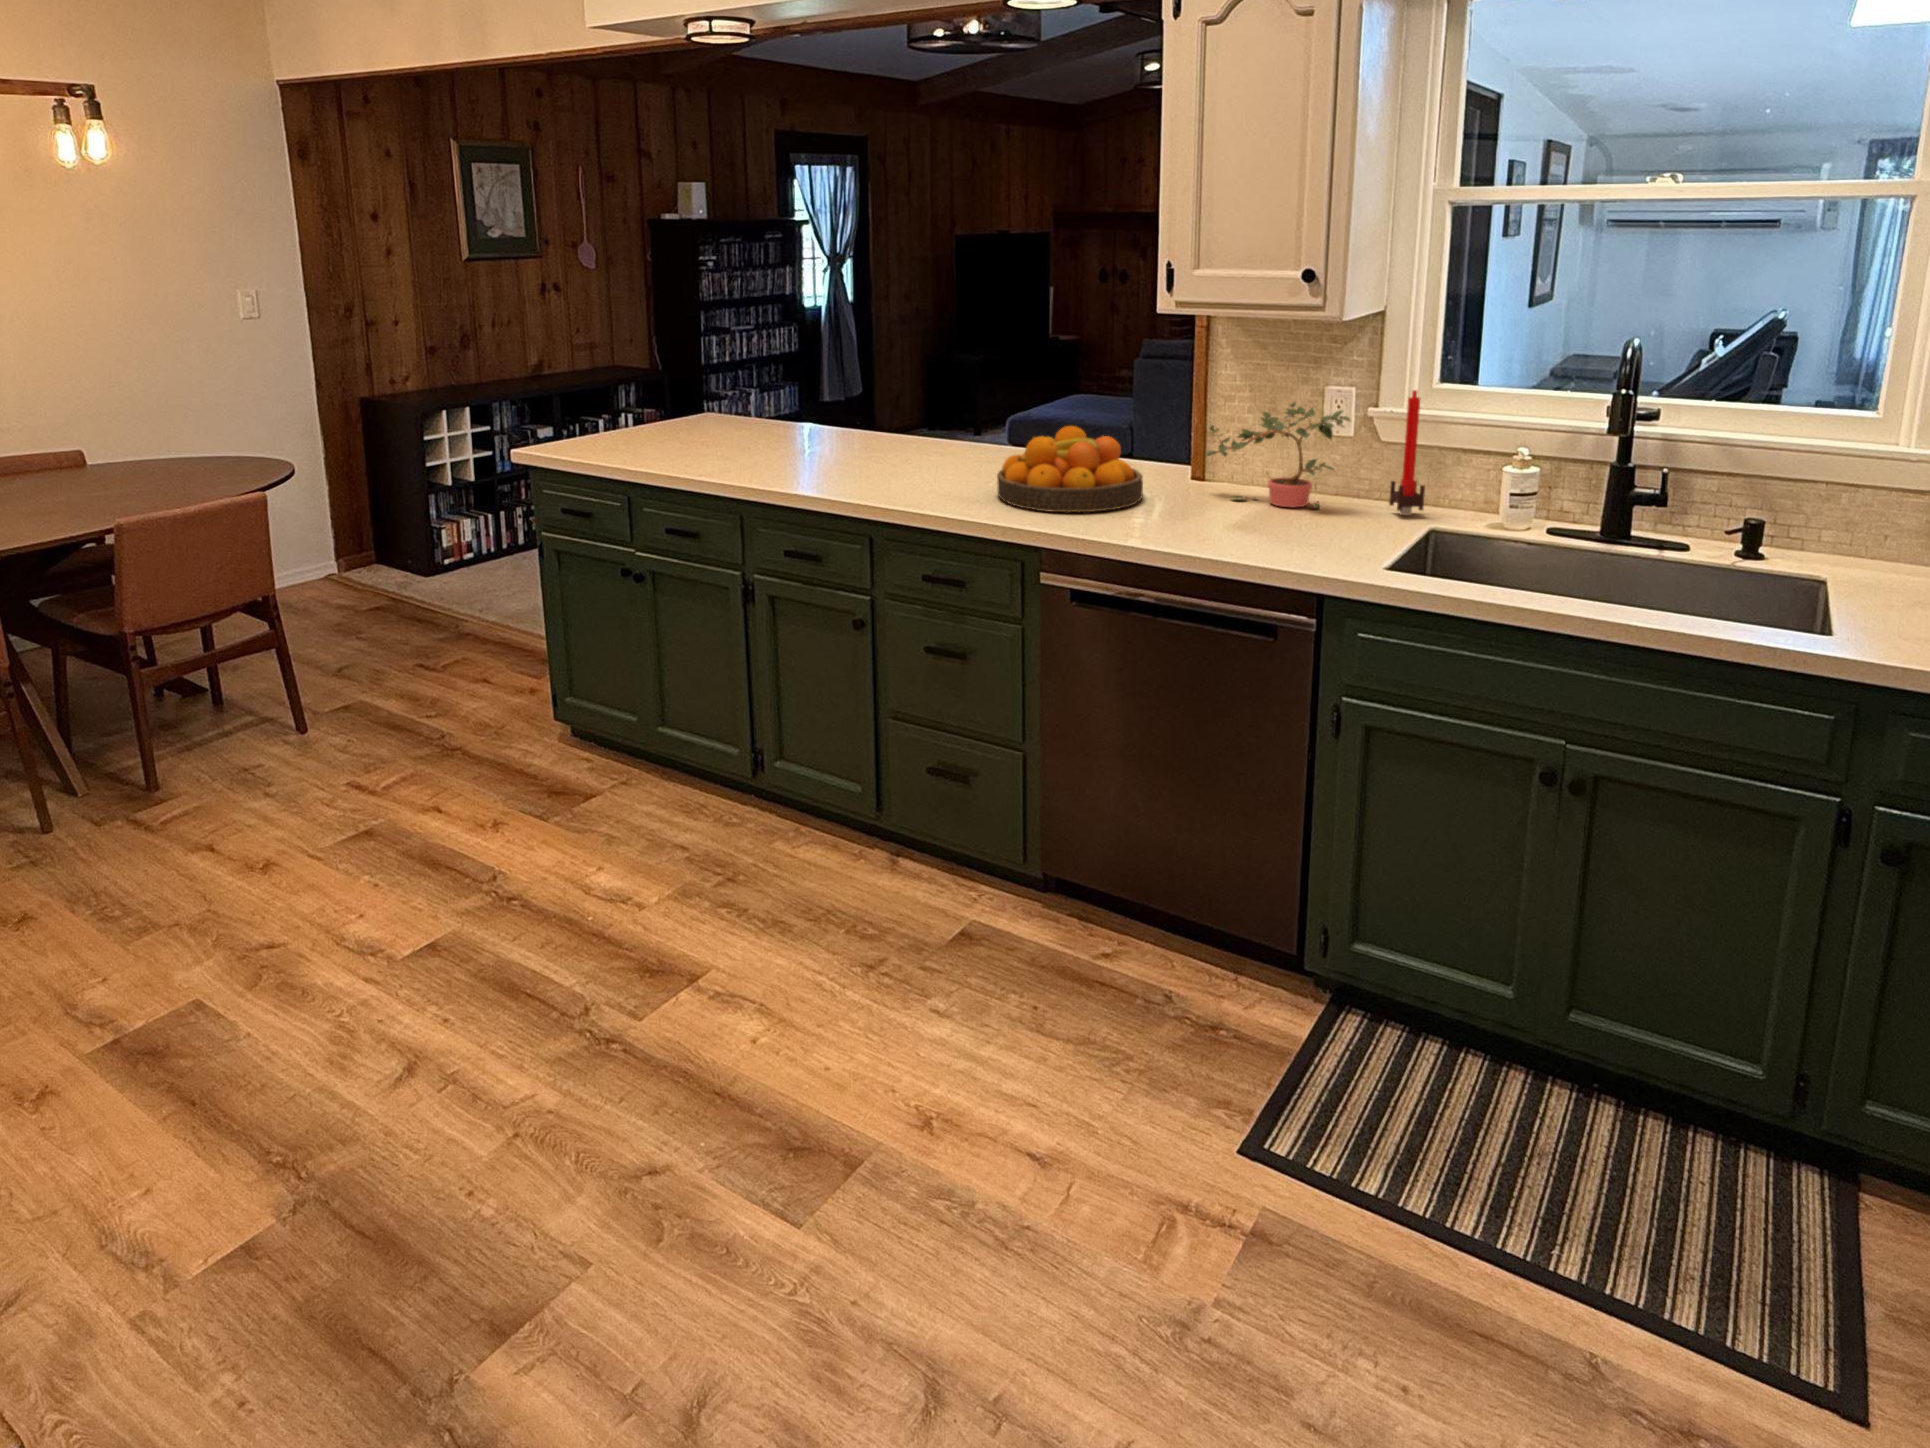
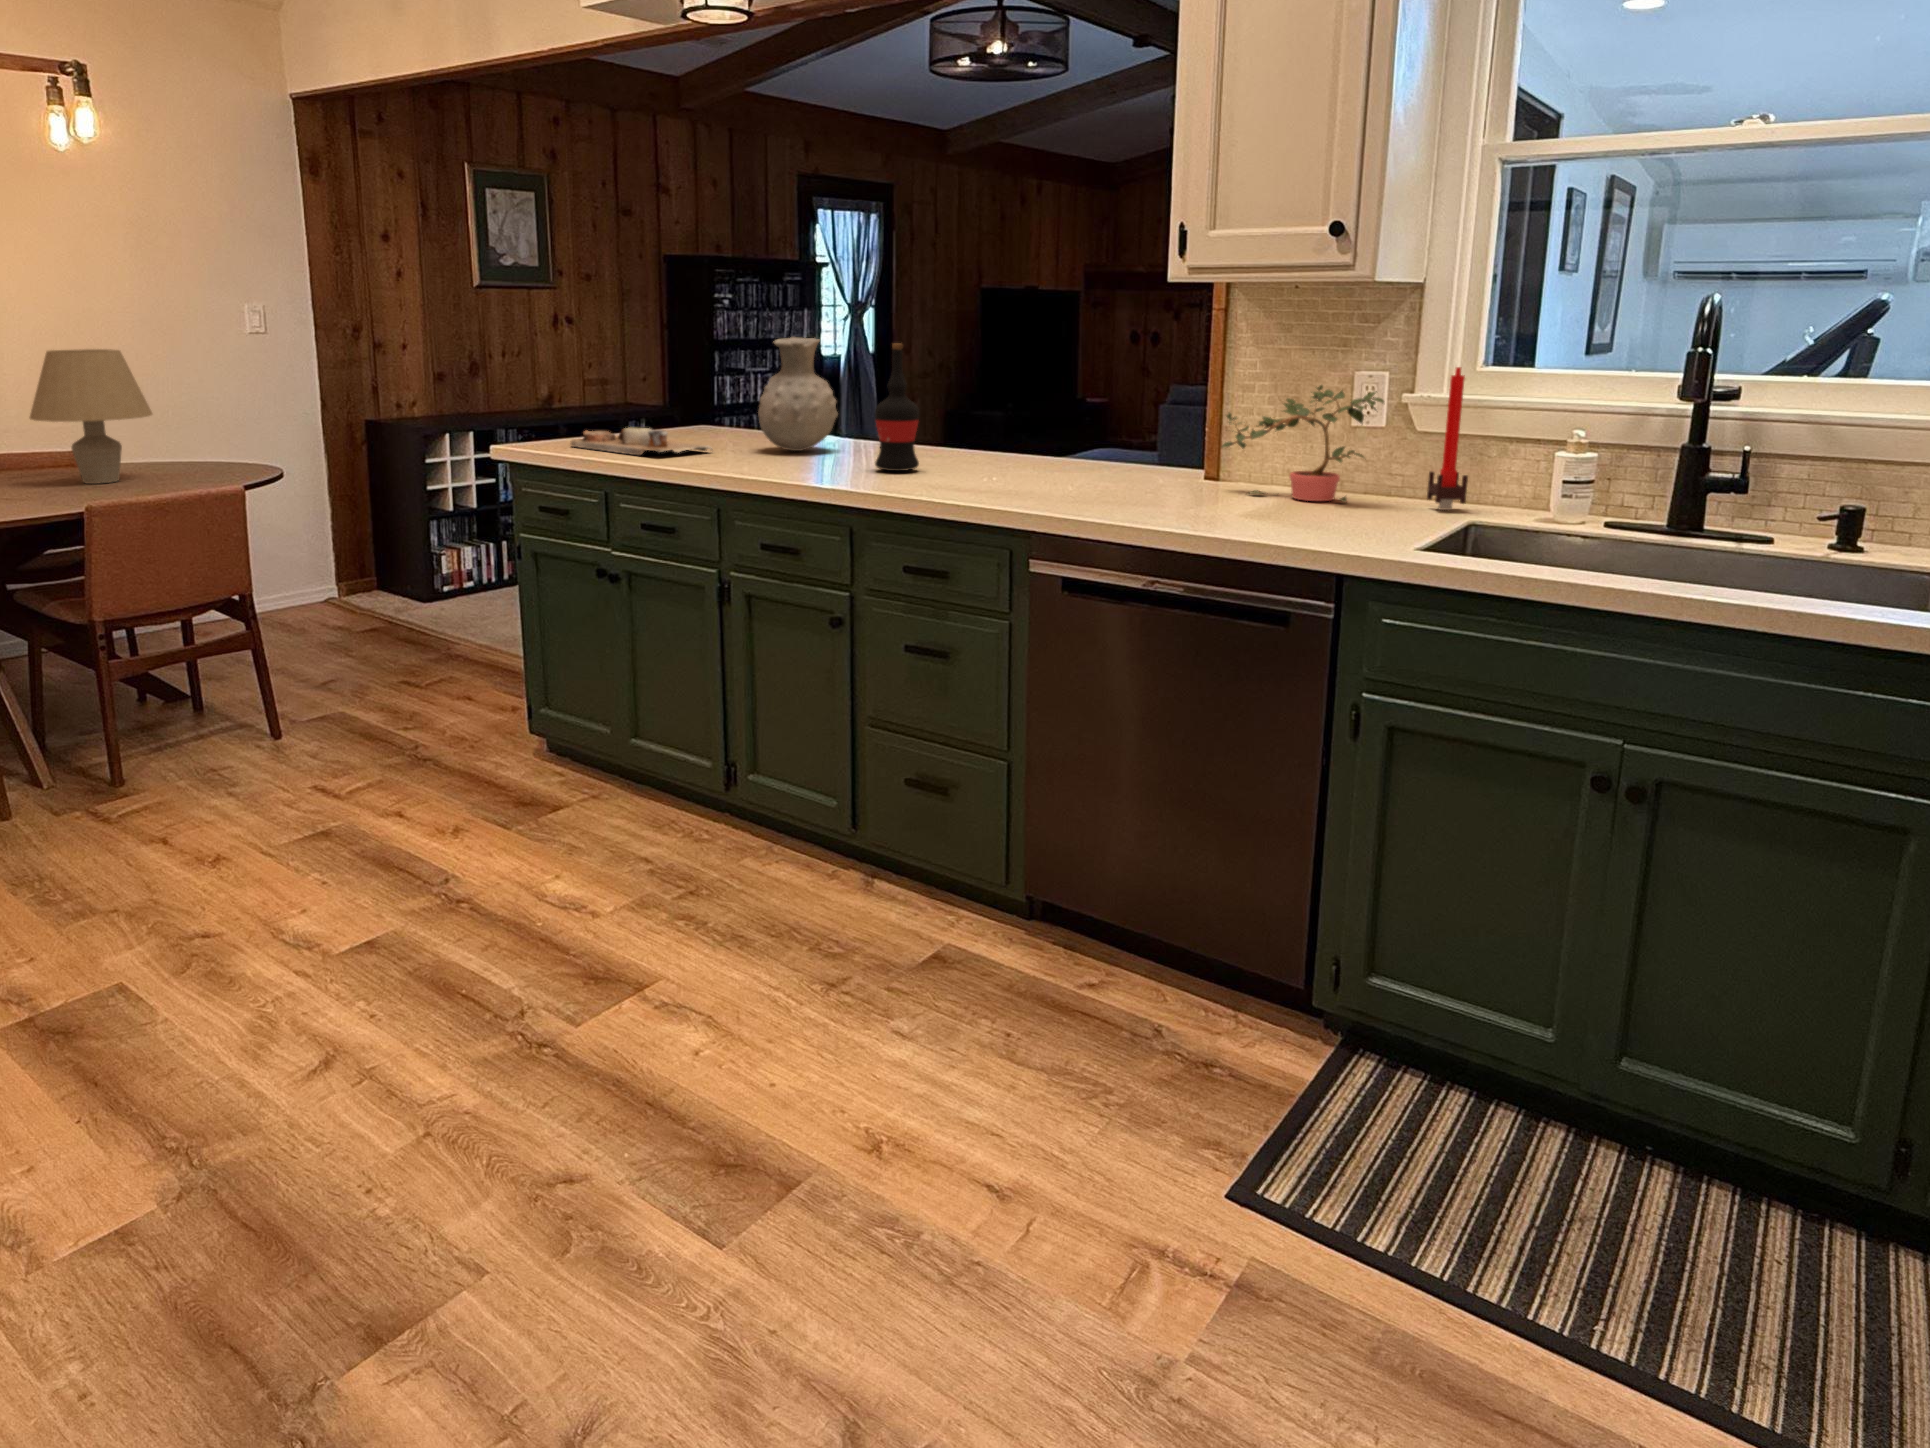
vase: none [771,344,846,450] -> present [758,337,838,451]
table lamp: none [46,356,168,489] -> present [30,349,152,484]
wine bottle: none [886,360,928,477] -> present [875,343,919,471]
fruit bowl: present [997,426,1143,512] -> none [990,413,1151,499]
cutting board: none [591,429,730,462] -> present [570,427,712,455]

